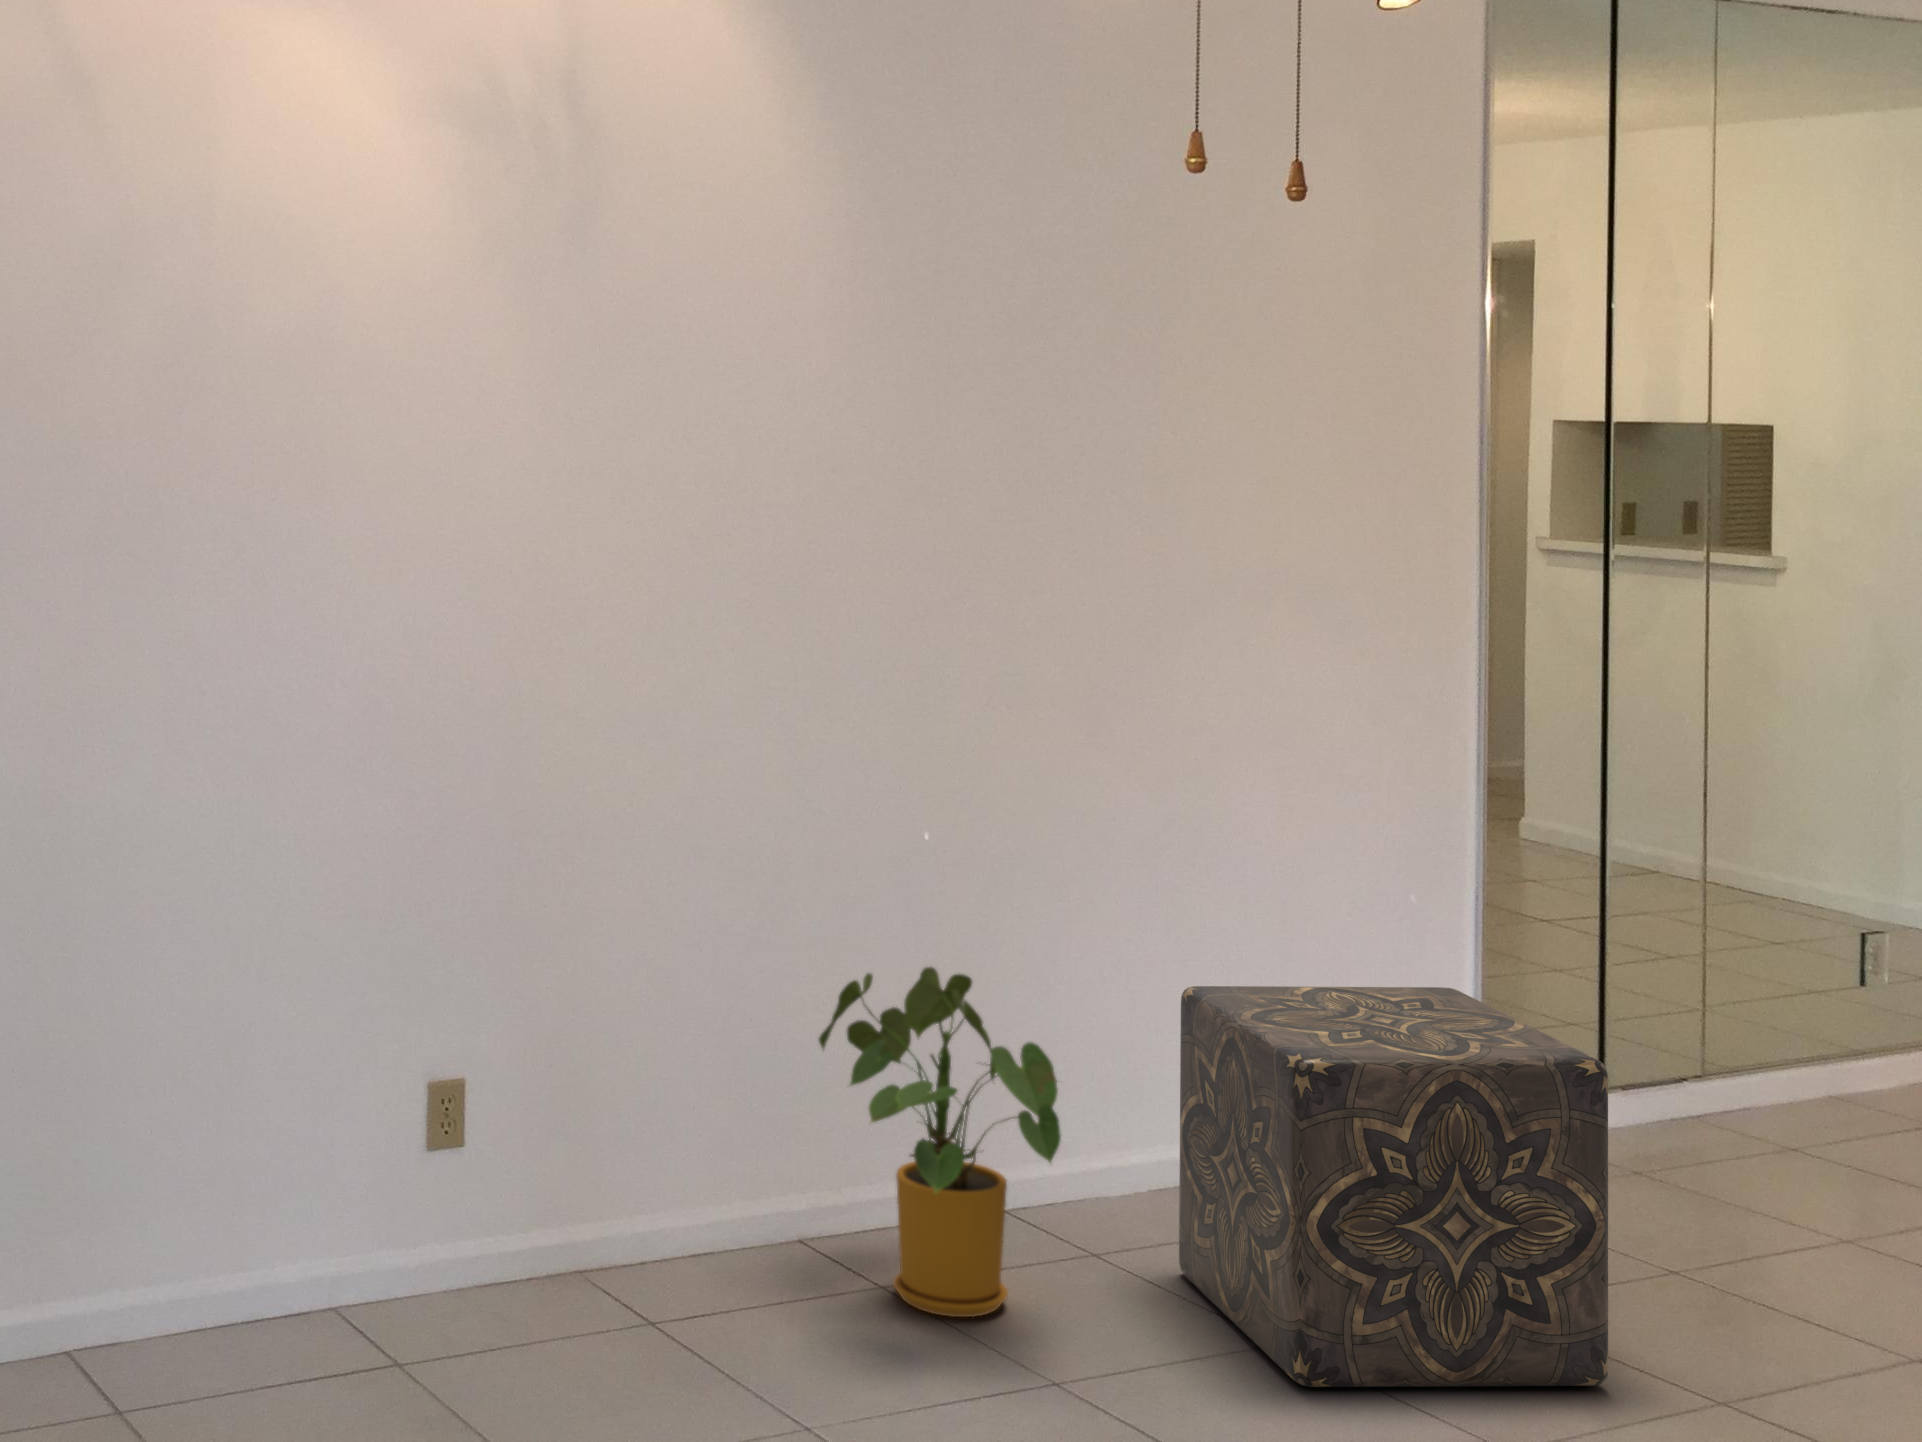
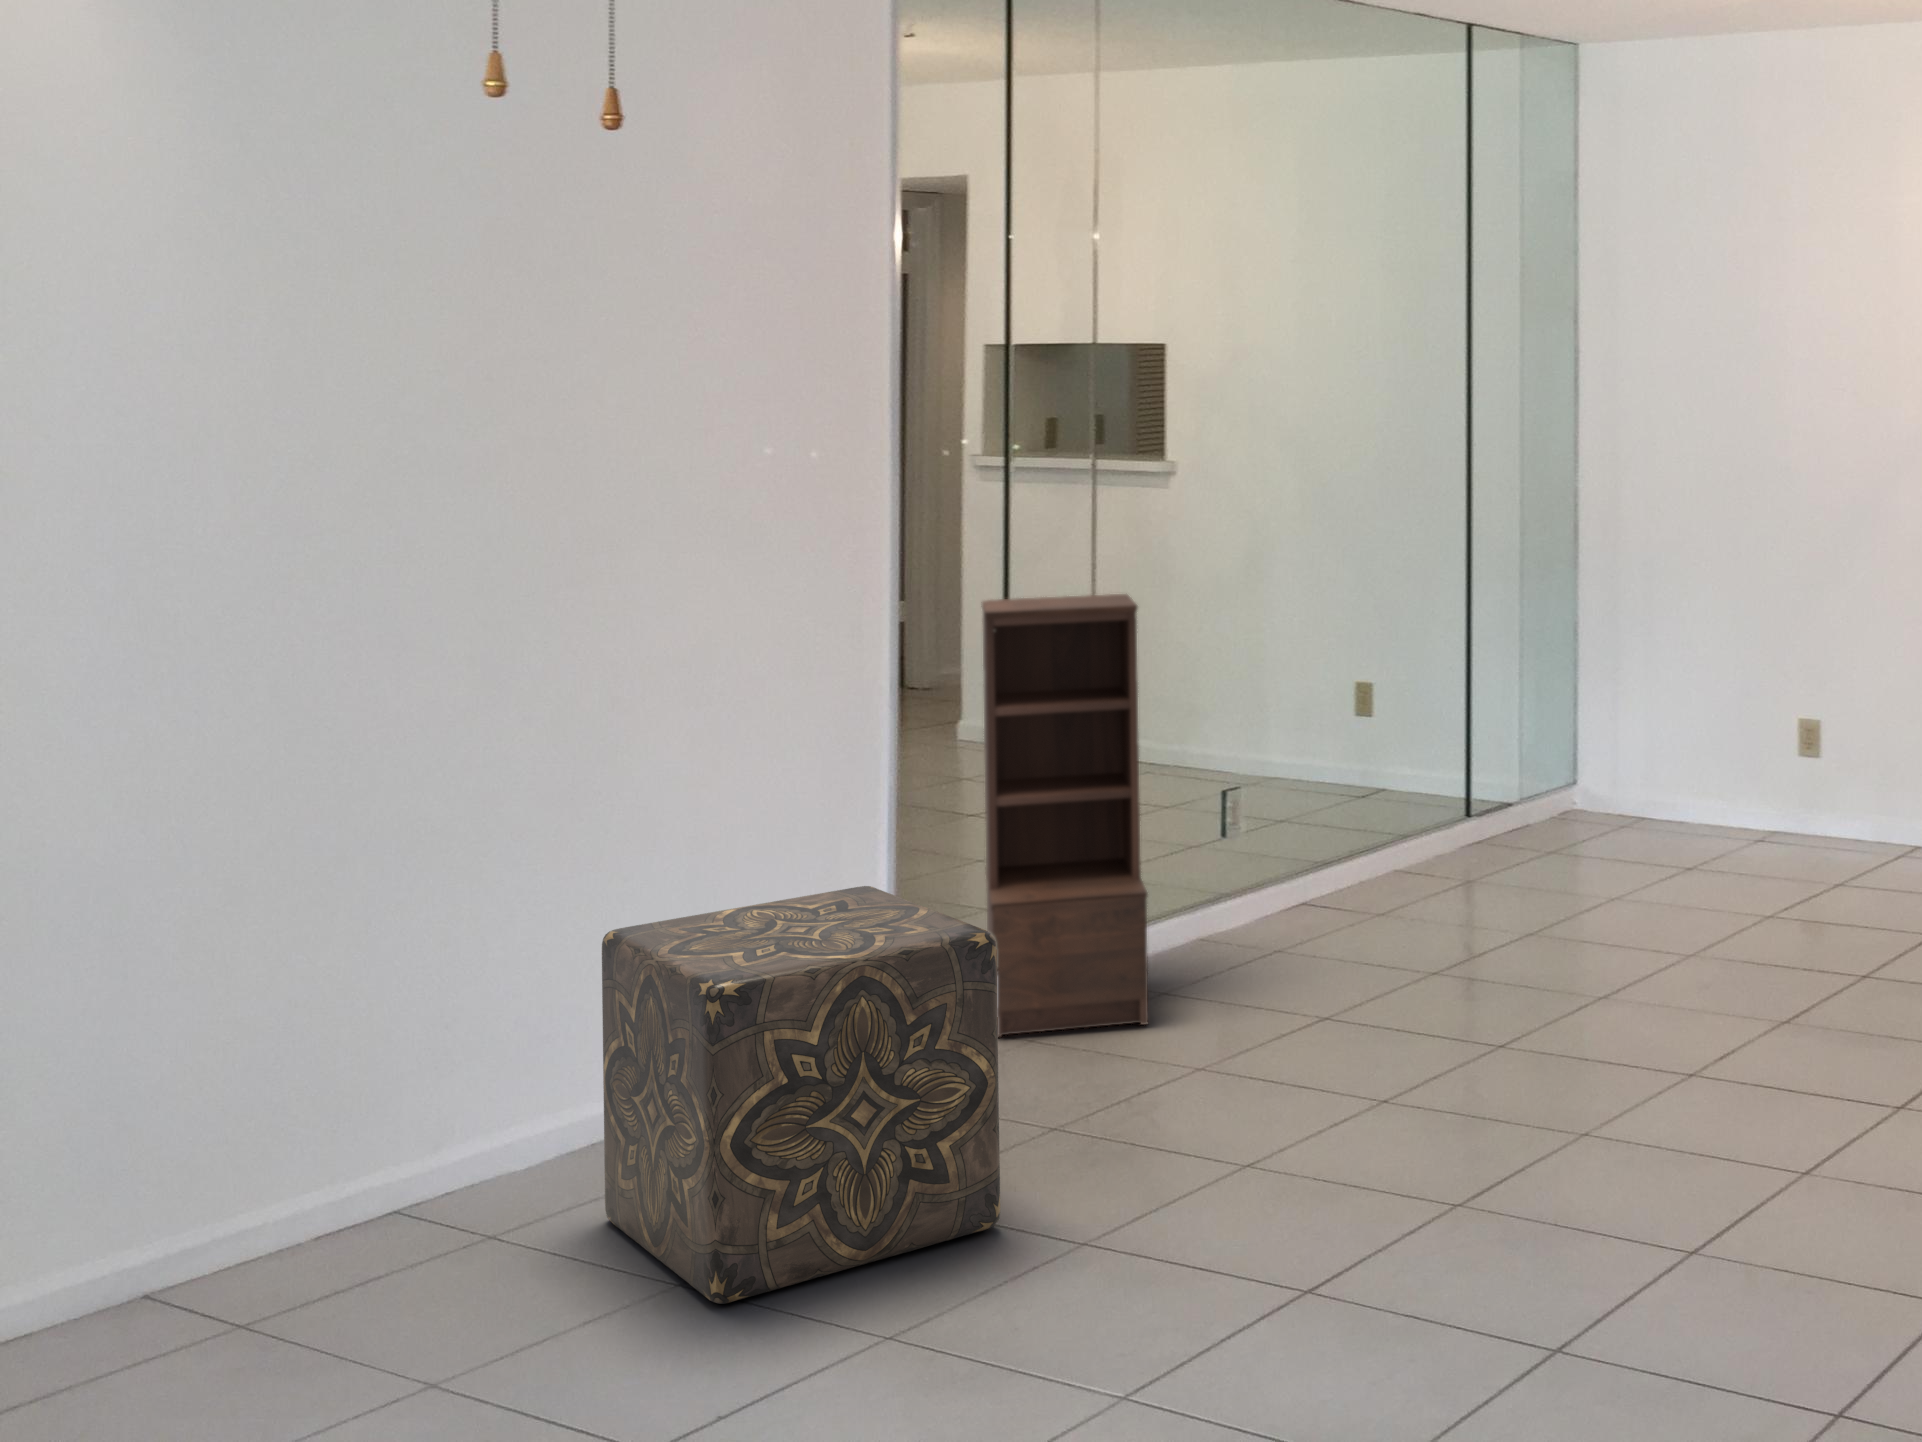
bookshelf: none [1568,700,1773,1206] -> present [982,594,1148,1037]
house plant: present [819,967,1061,1317] -> none [182,960,473,1336]

